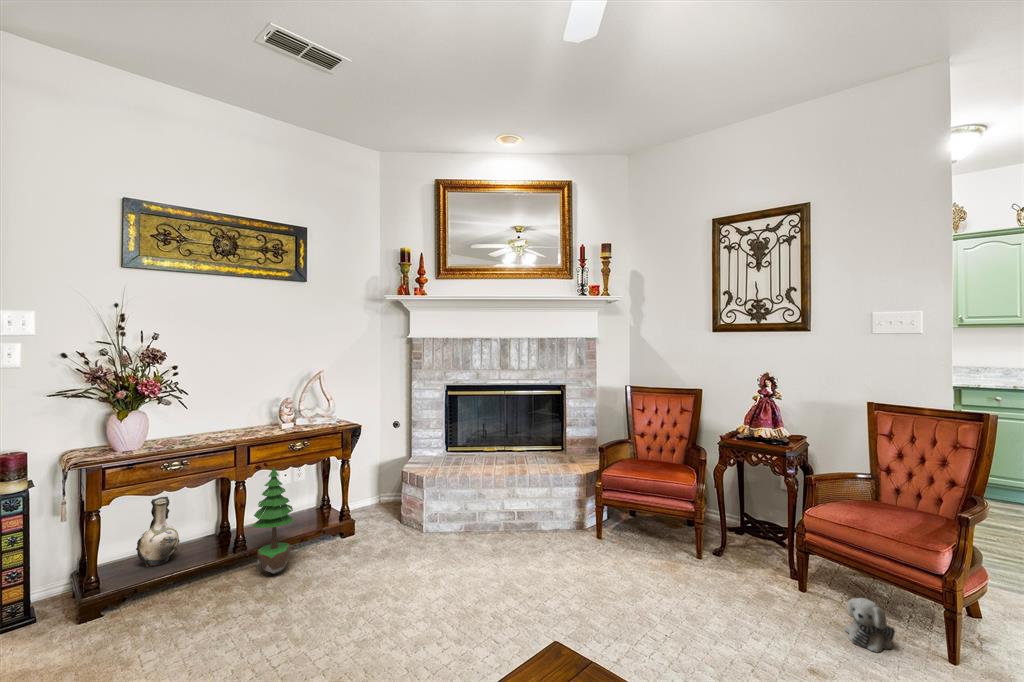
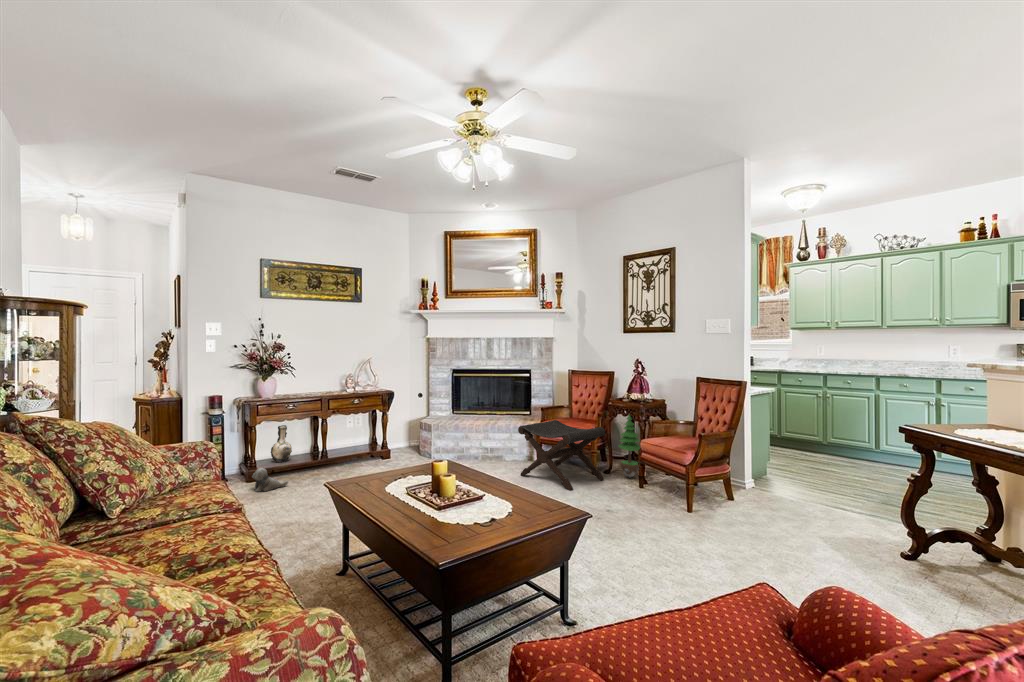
potted tree: present [252,467,294,574] -> present [618,414,640,478]
footstool: none [583,470,730,608] -> present [518,420,605,491]
plush toy: present [845,598,895,653] -> present [252,468,288,492]

